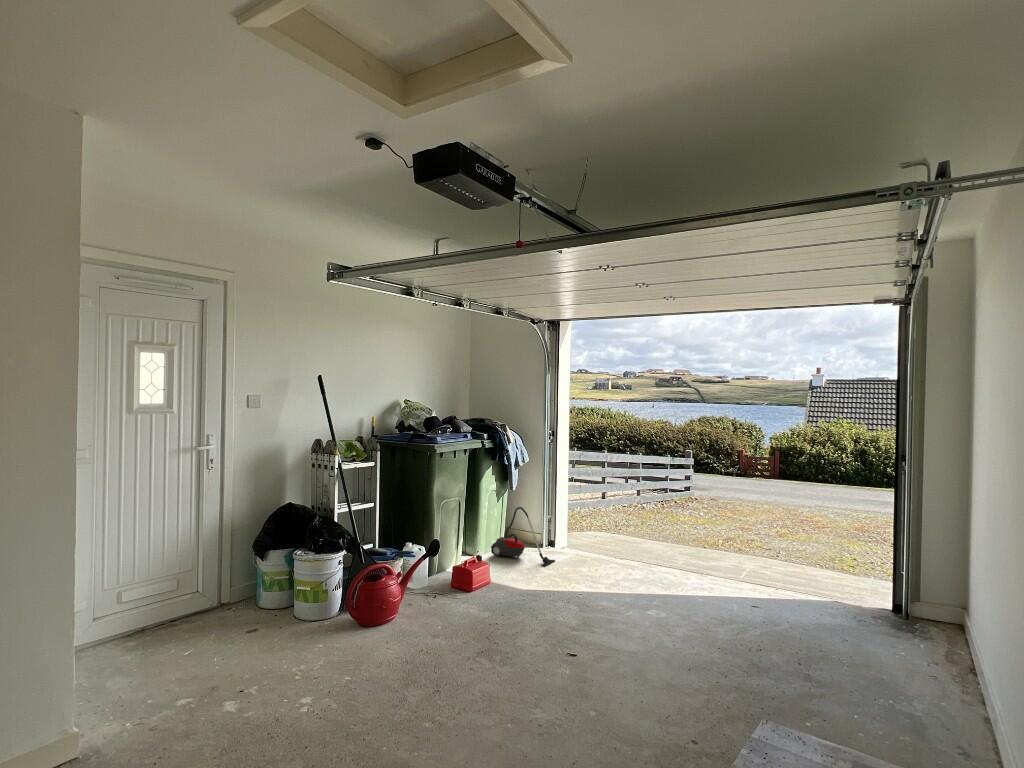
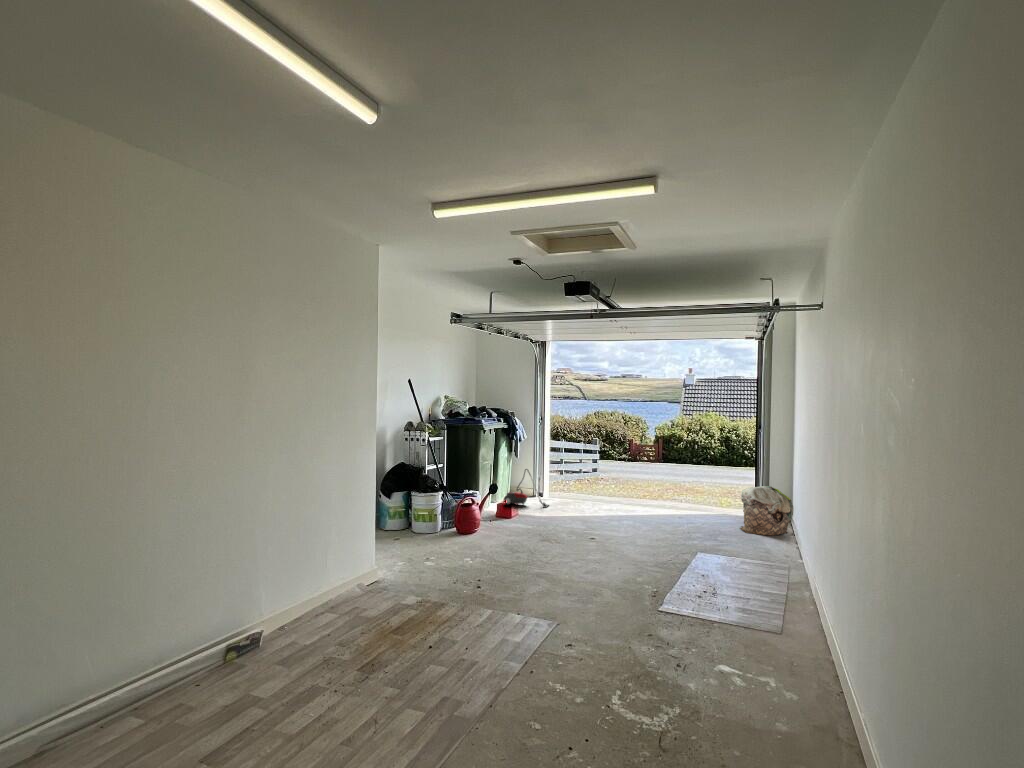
laundry basket: none [853,576,975,686] -> present [740,486,793,536]

